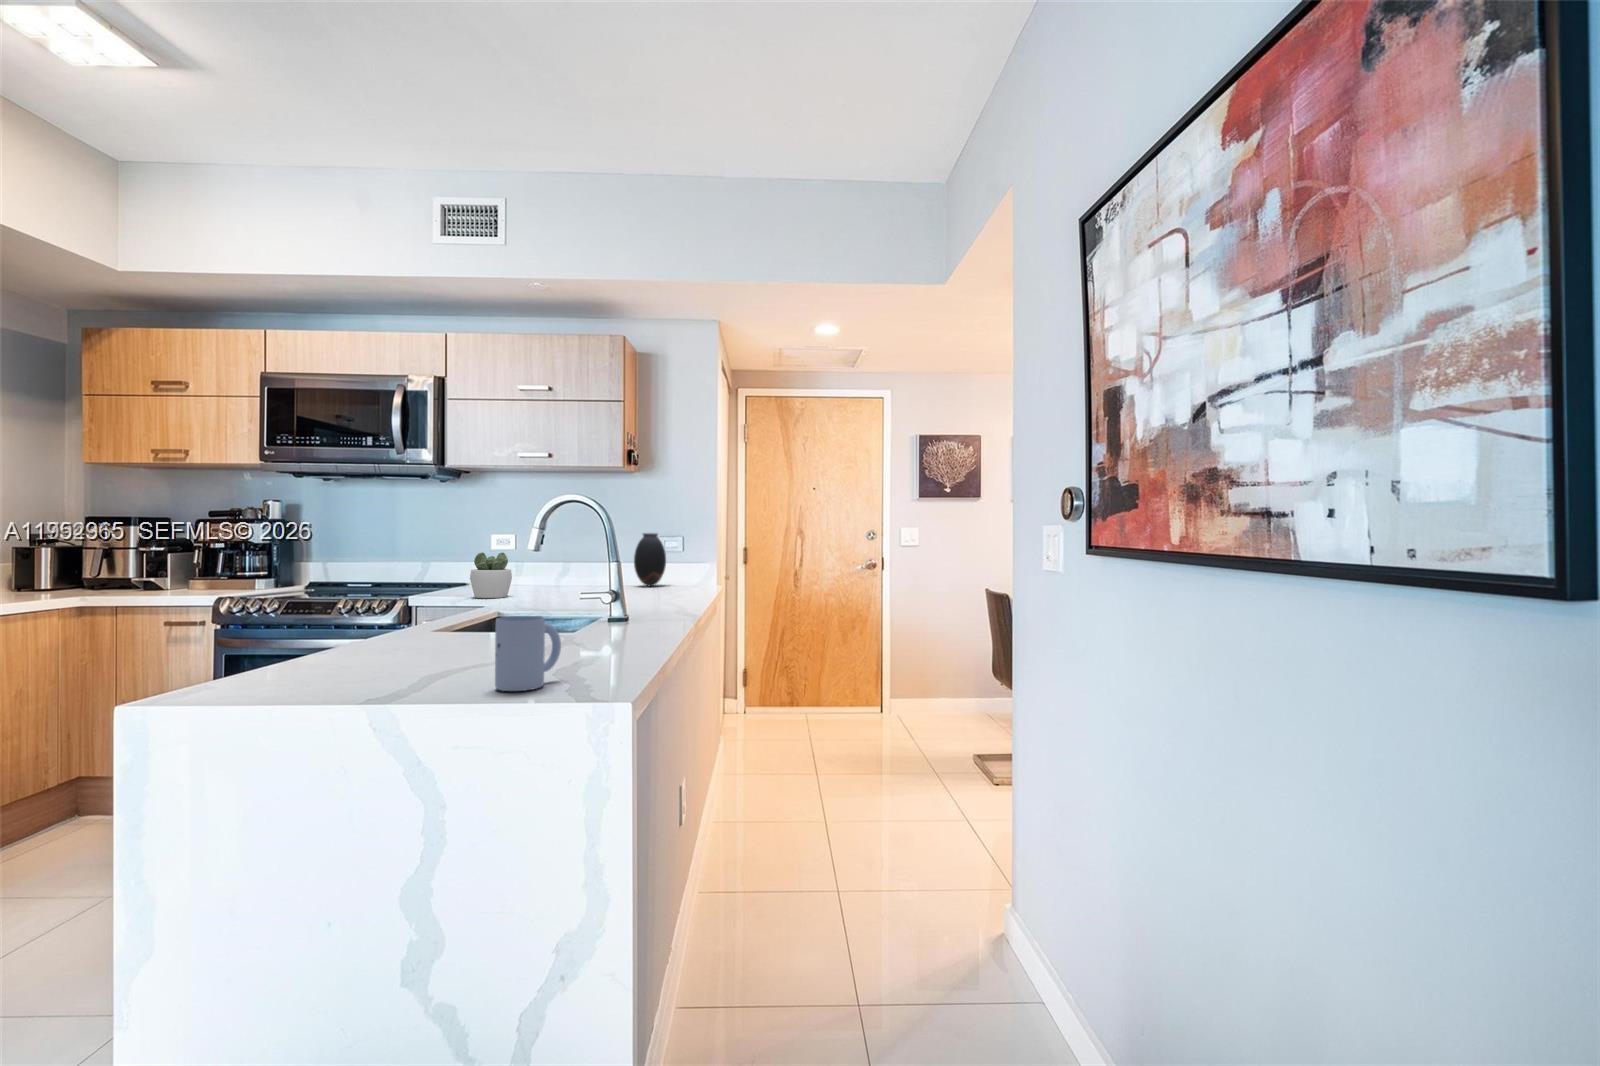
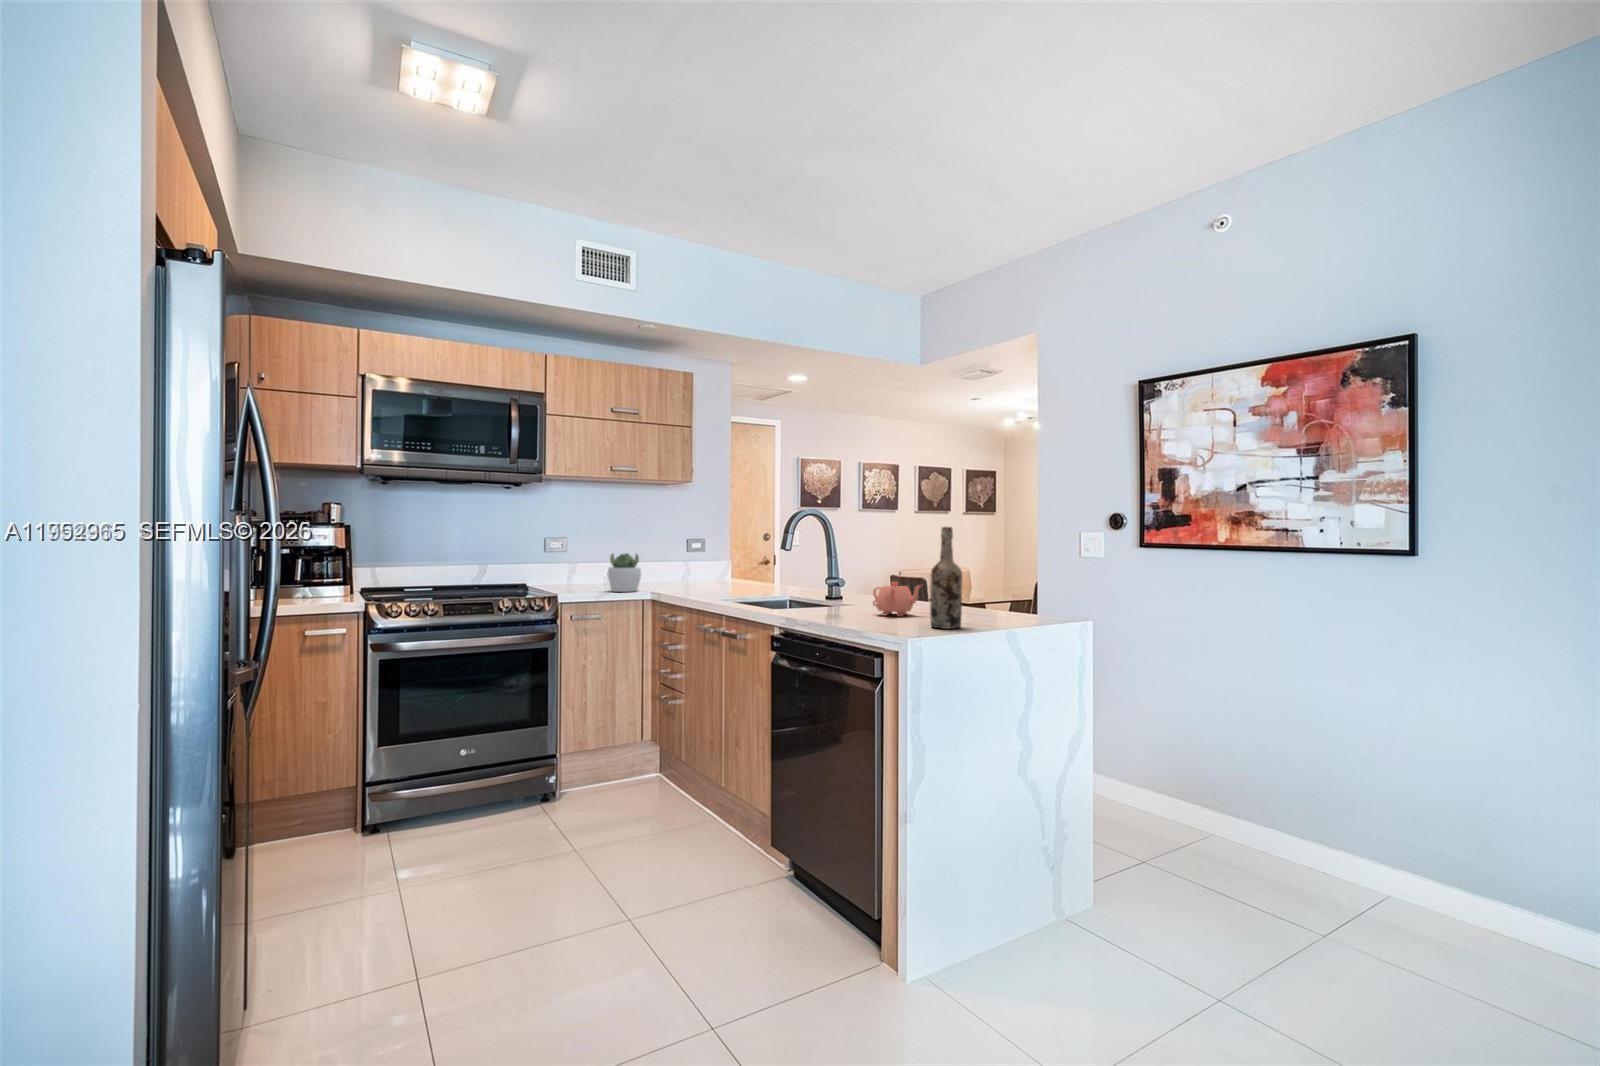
wine bottle: none [293,514,359,696] -> present [930,527,962,629]
vase: present [634,533,666,586] -> none [678,536,705,580]
teapot: none [407,604,494,661] -> present [873,582,921,616]
mug: present [495,616,561,691] -> none [1003,582,1028,620]

